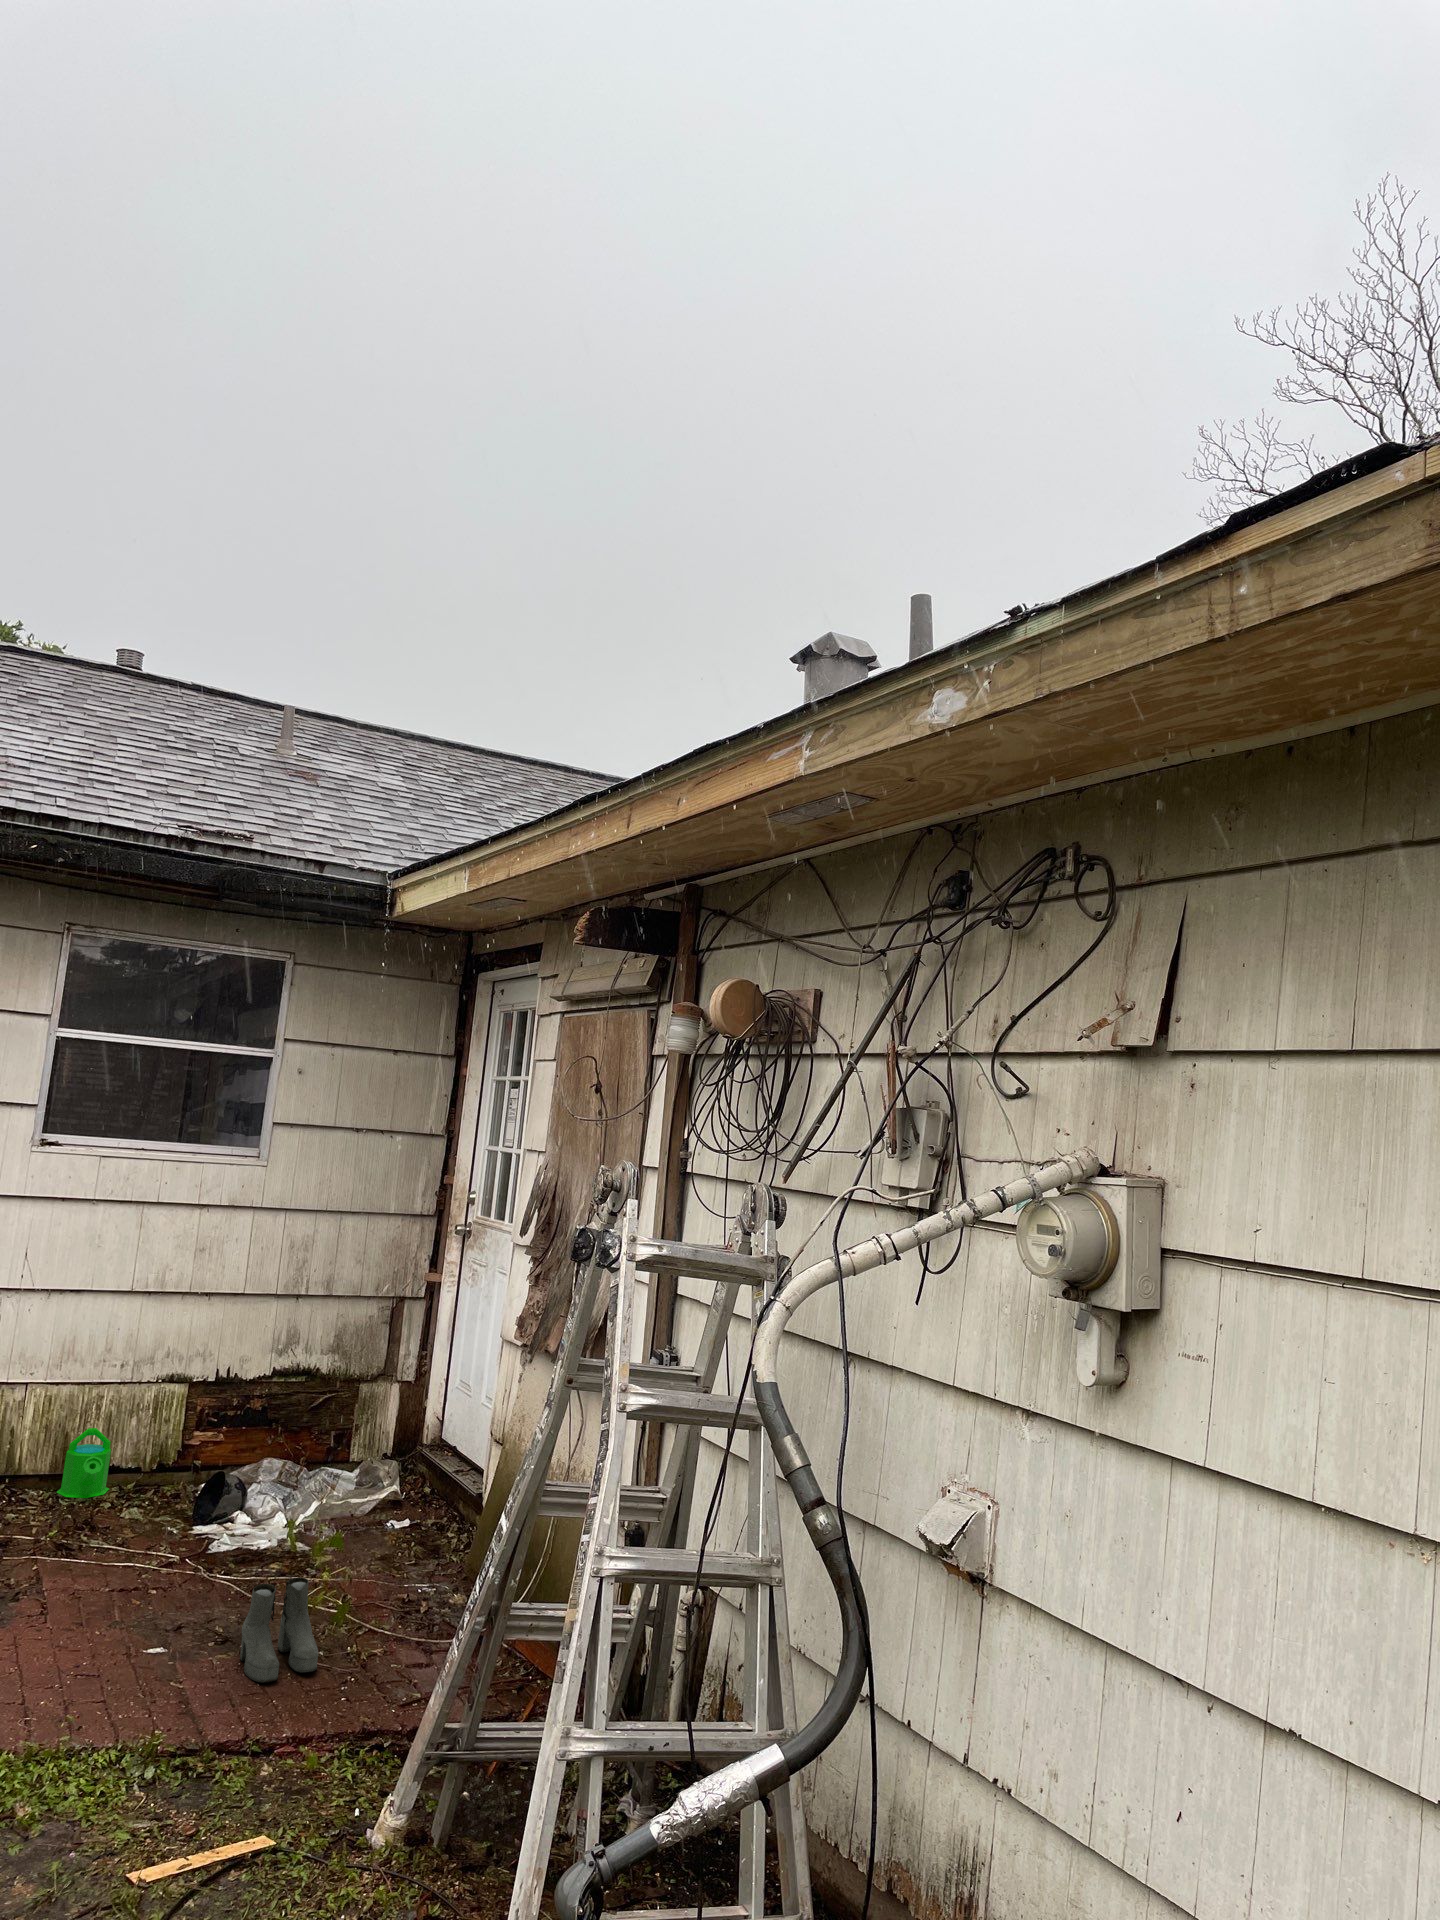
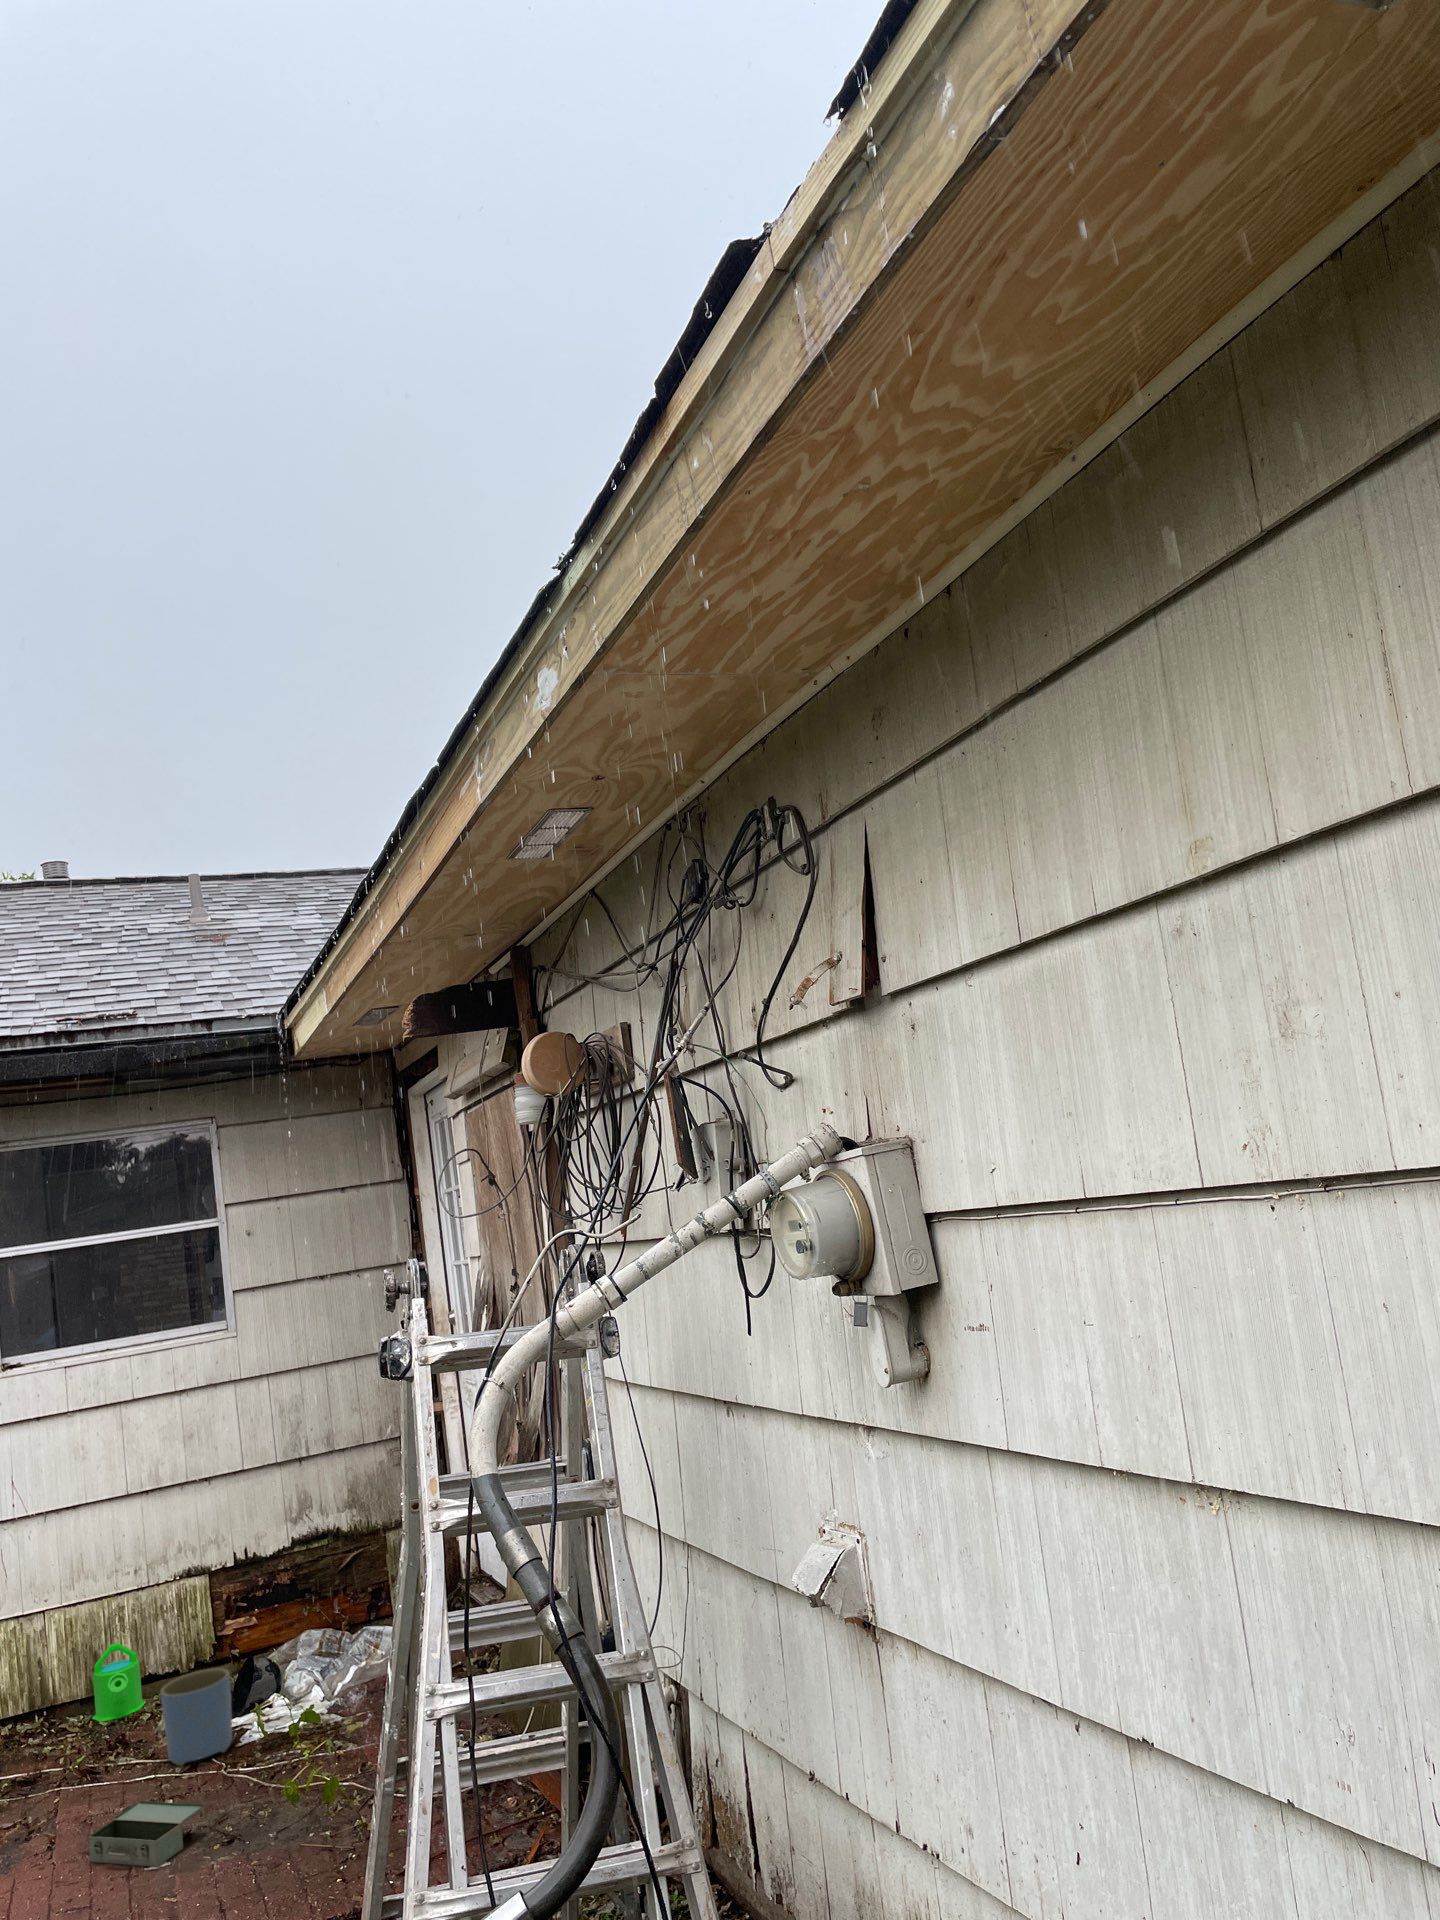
planter: none [146,1473,218,1557] -> present [160,1668,232,1766]
boots: present [240,1577,318,1683] -> none [236,1760,320,1884]
toolbox: none [87,1582,202,1646] -> present [89,1801,204,1867]

